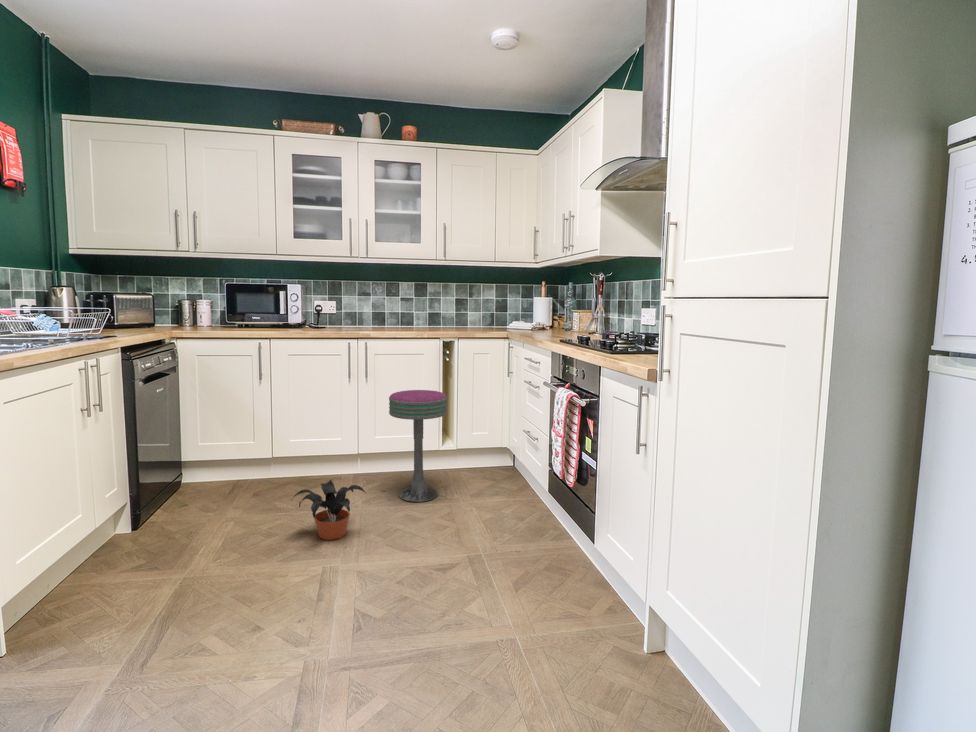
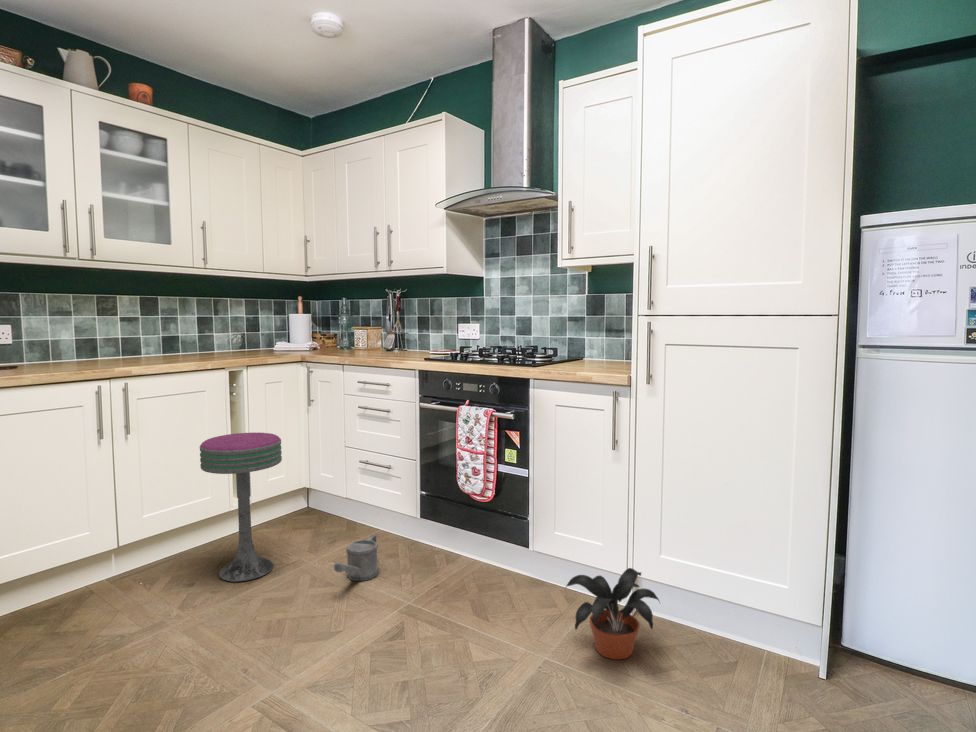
potted plant: present [293,480,366,540] -> present [565,568,659,659]
watering can: none [442,494,503,529] -> present [334,535,378,581]

